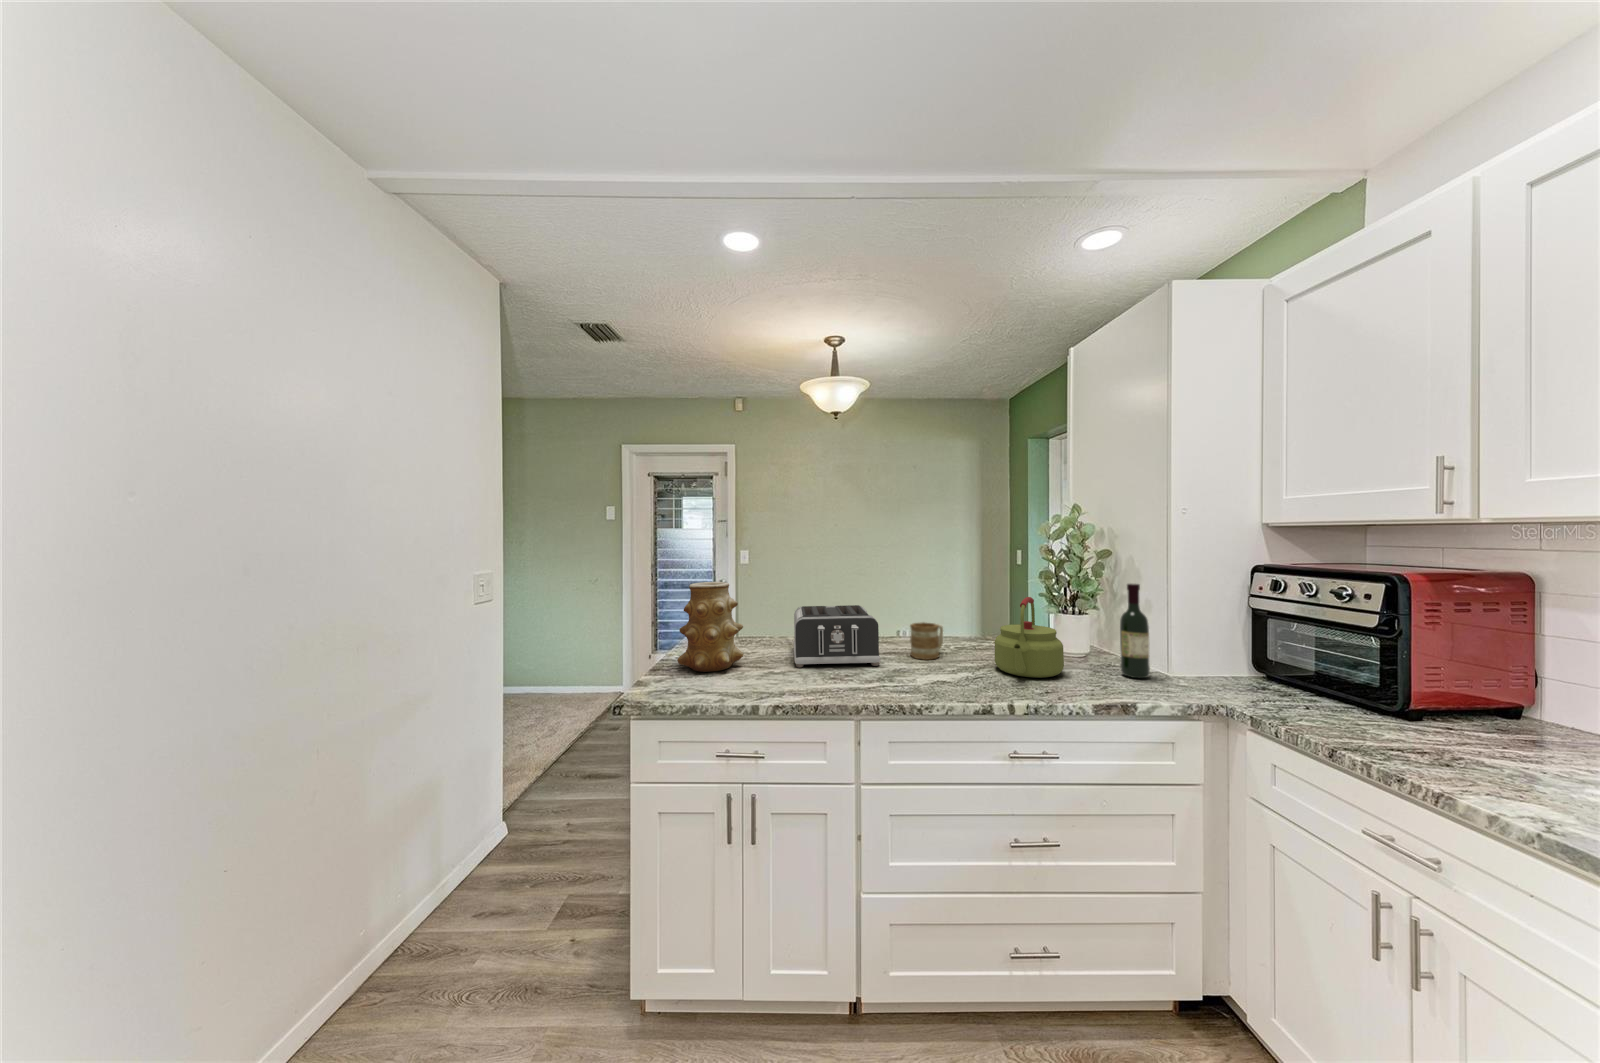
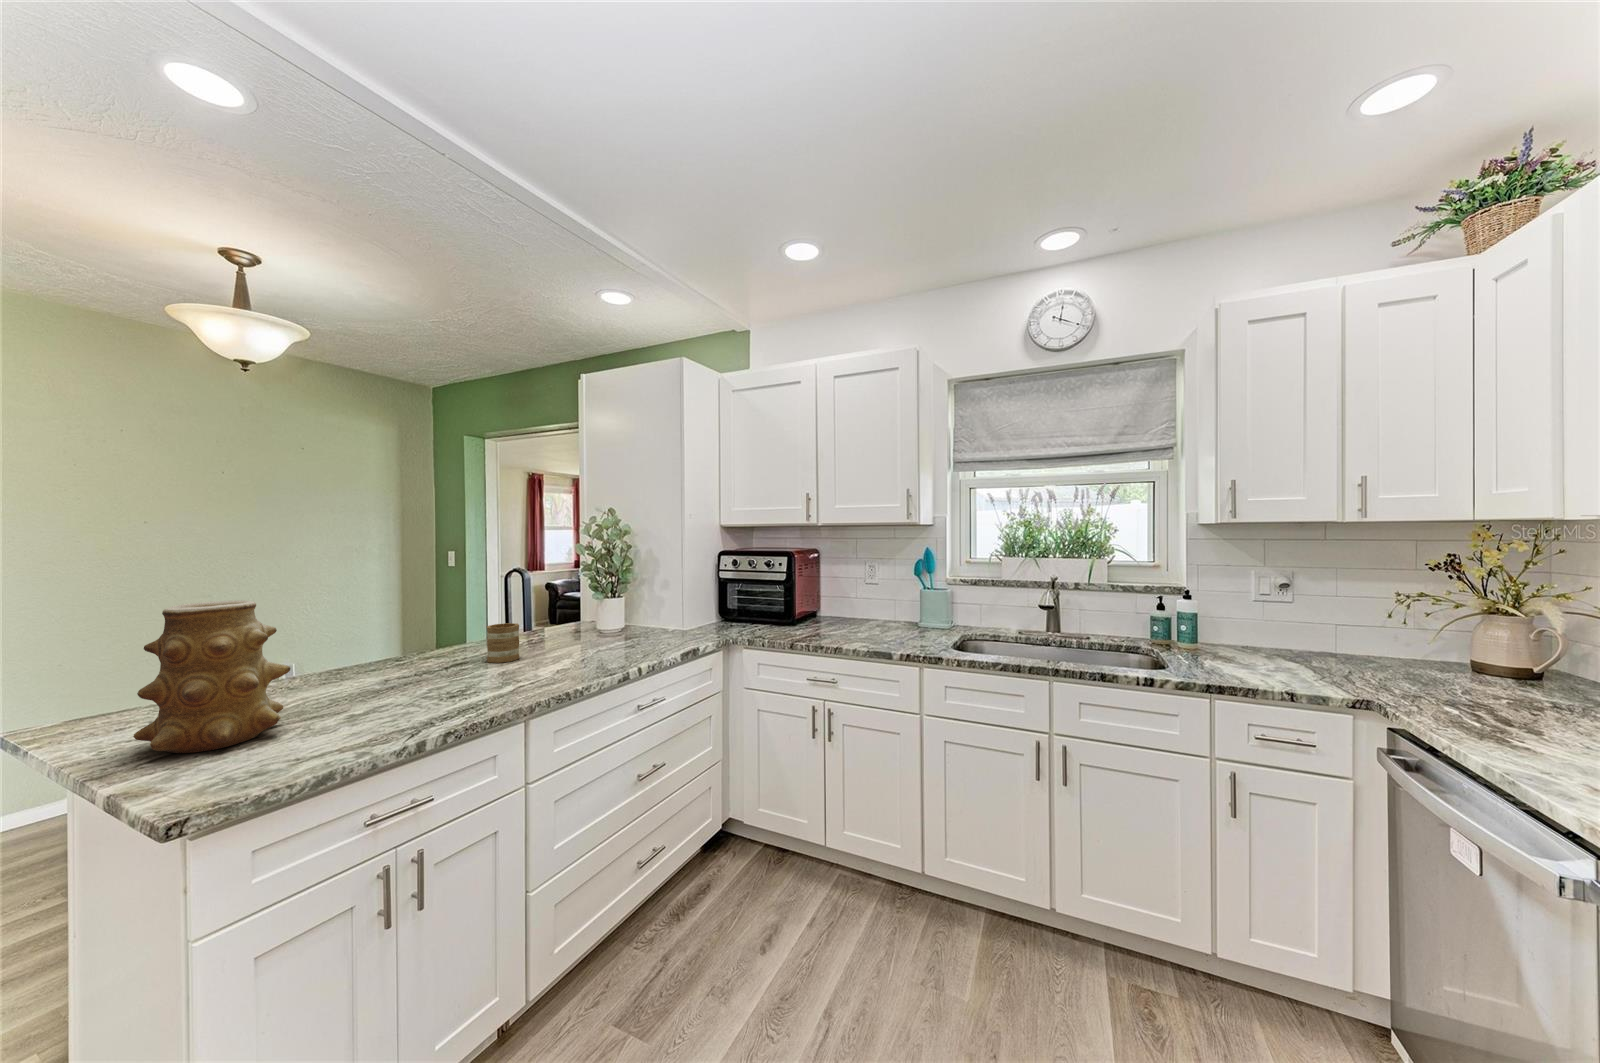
wine bottle: present [1120,583,1150,678] -> none [665,567,683,637]
kettle: present [995,597,1064,678] -> none [580,584,638,653]
toaster: present [794,605,880,667] -> none [306,616,480,702]

